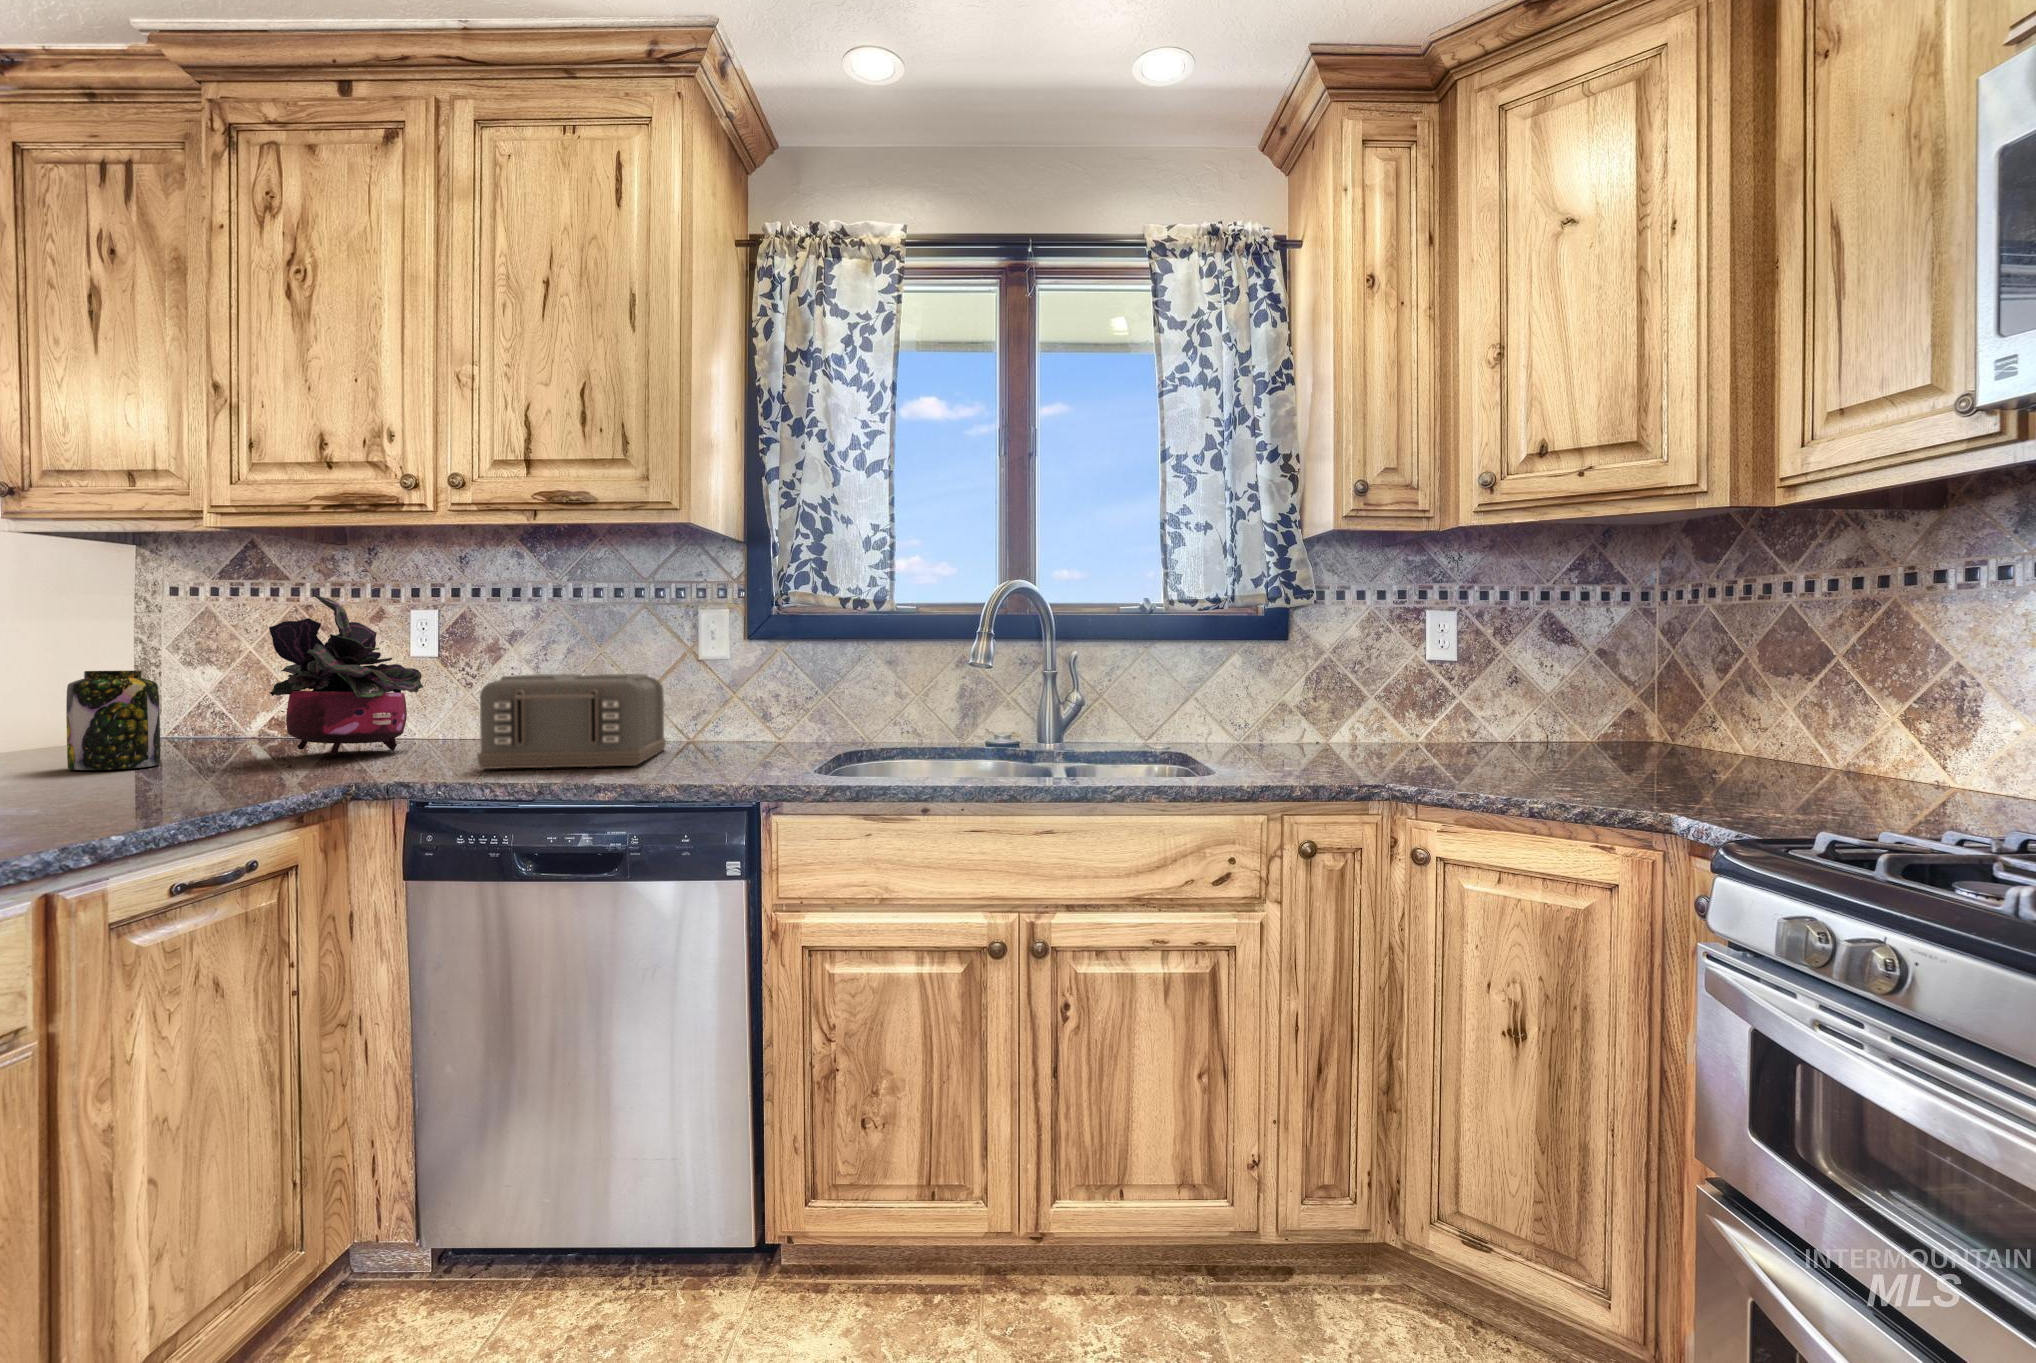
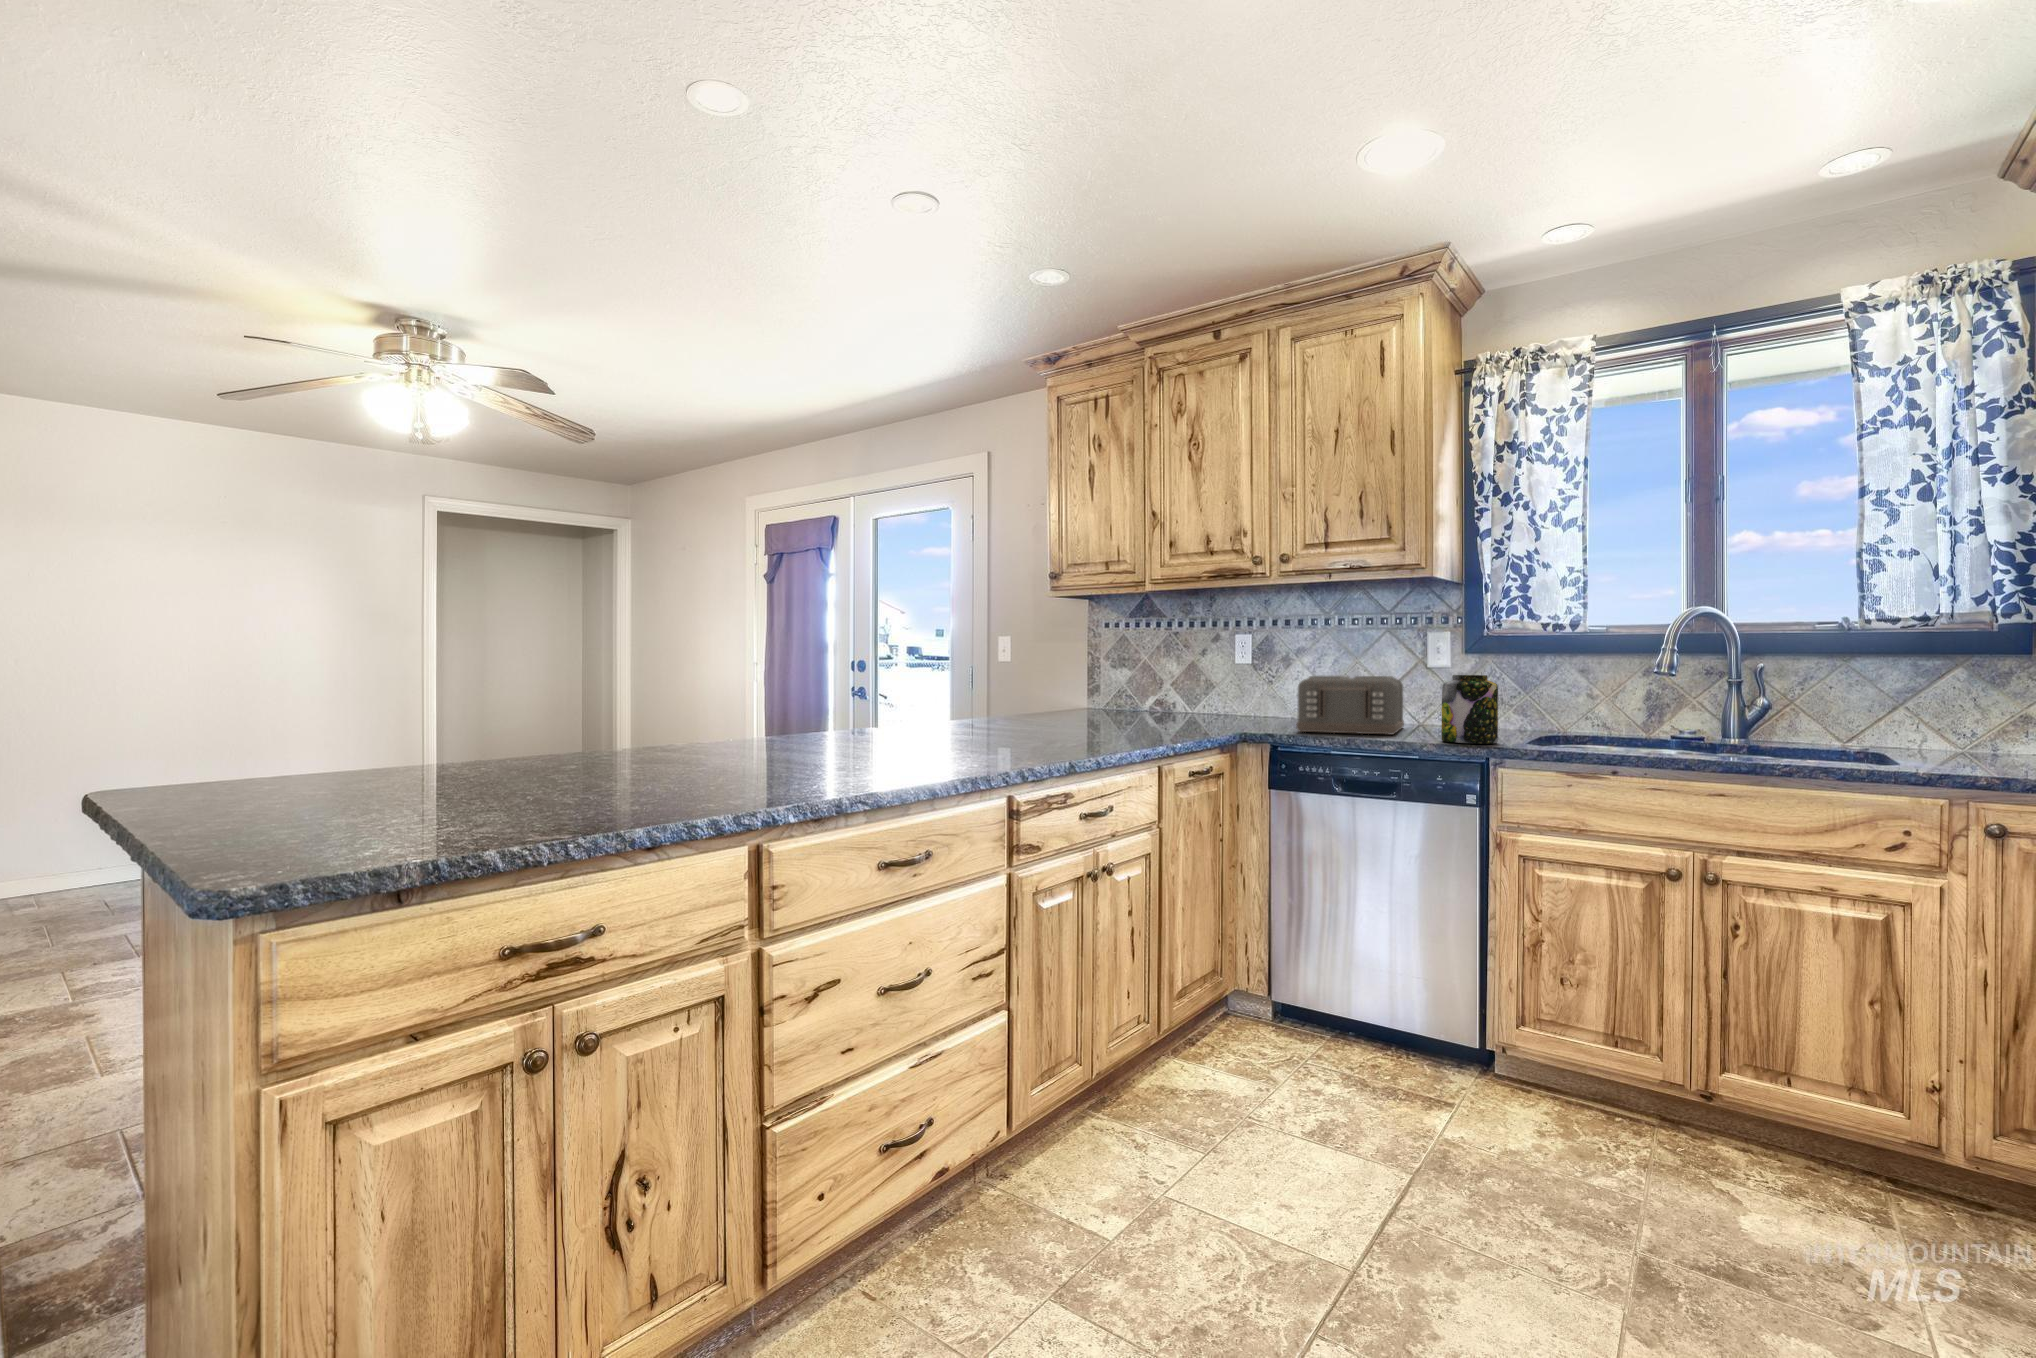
potted plant: present [269,595,423,755] -> none [1173,628,1247,721]
jar: present [66,671,160,770] -> present [1441,675,1498,744]

